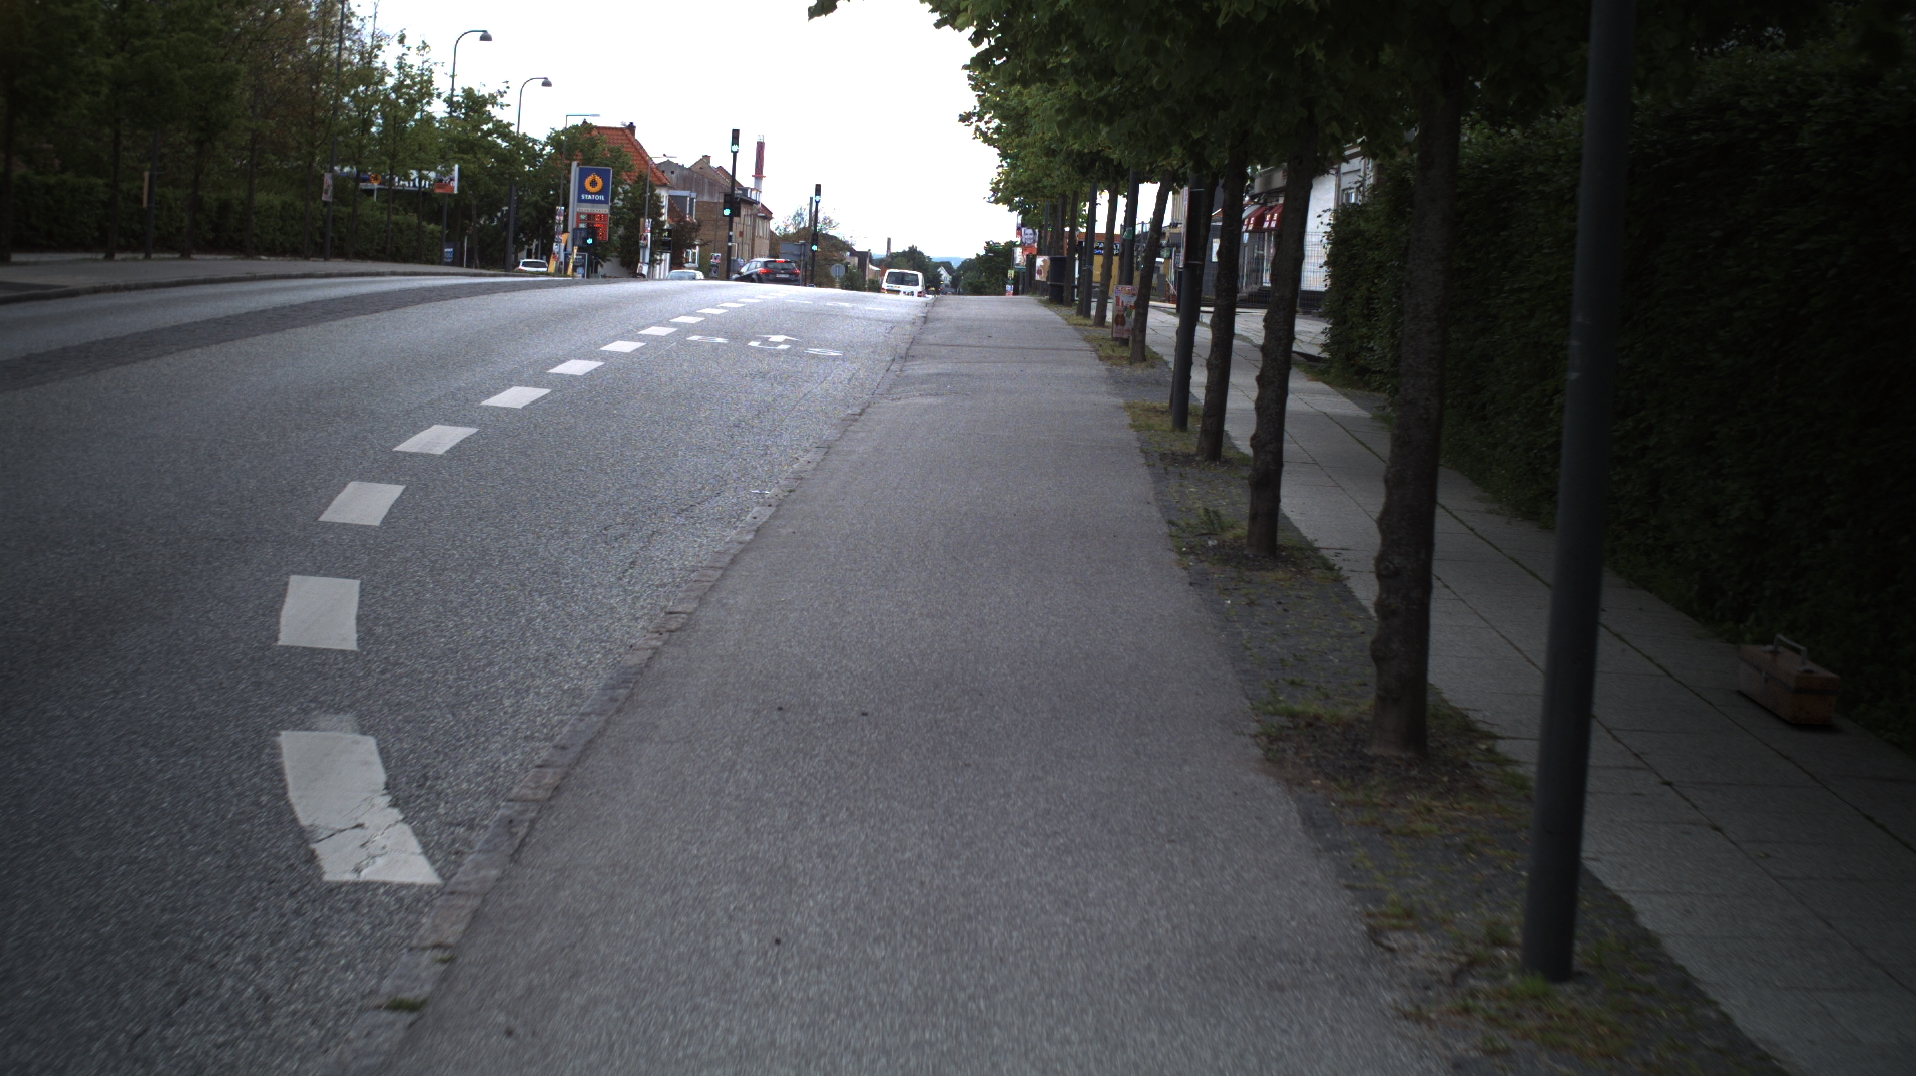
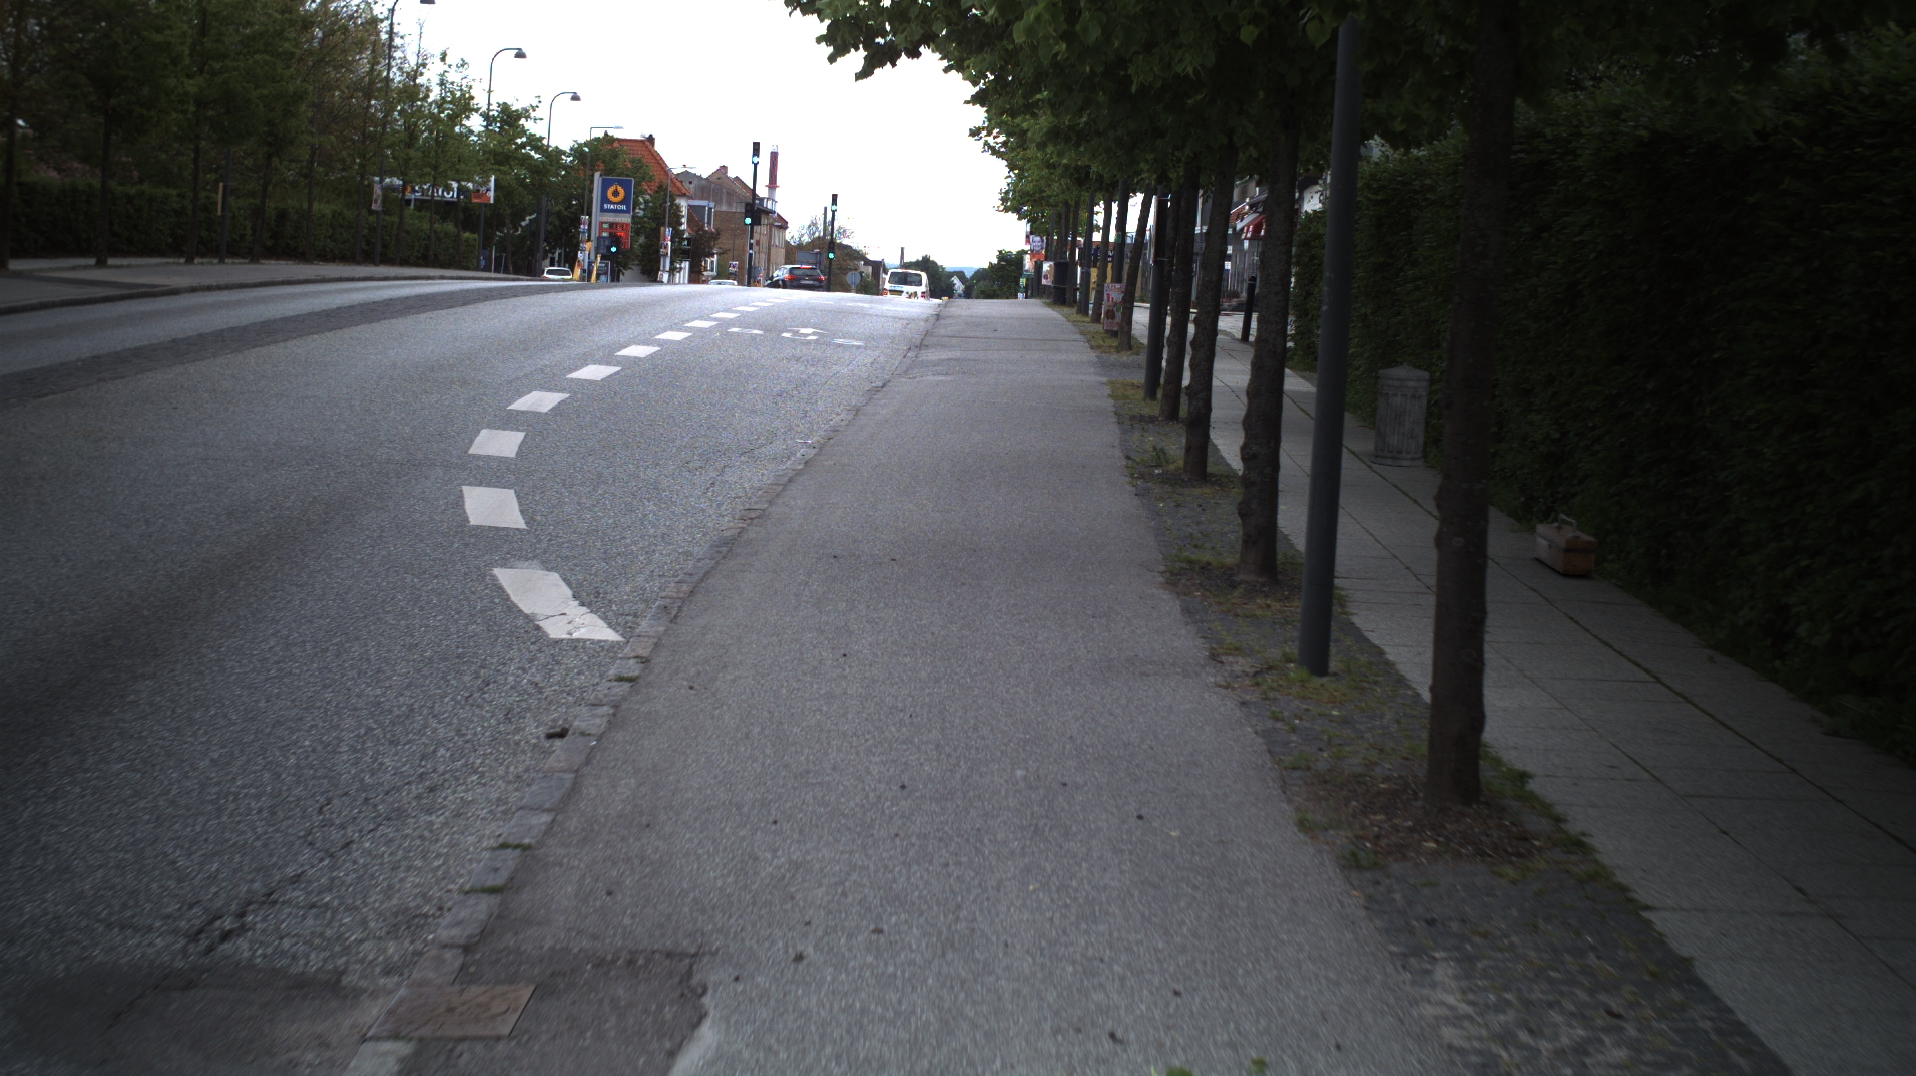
trash can: none [1464,400,1540,531] -> present [1371,363,1429,466]

